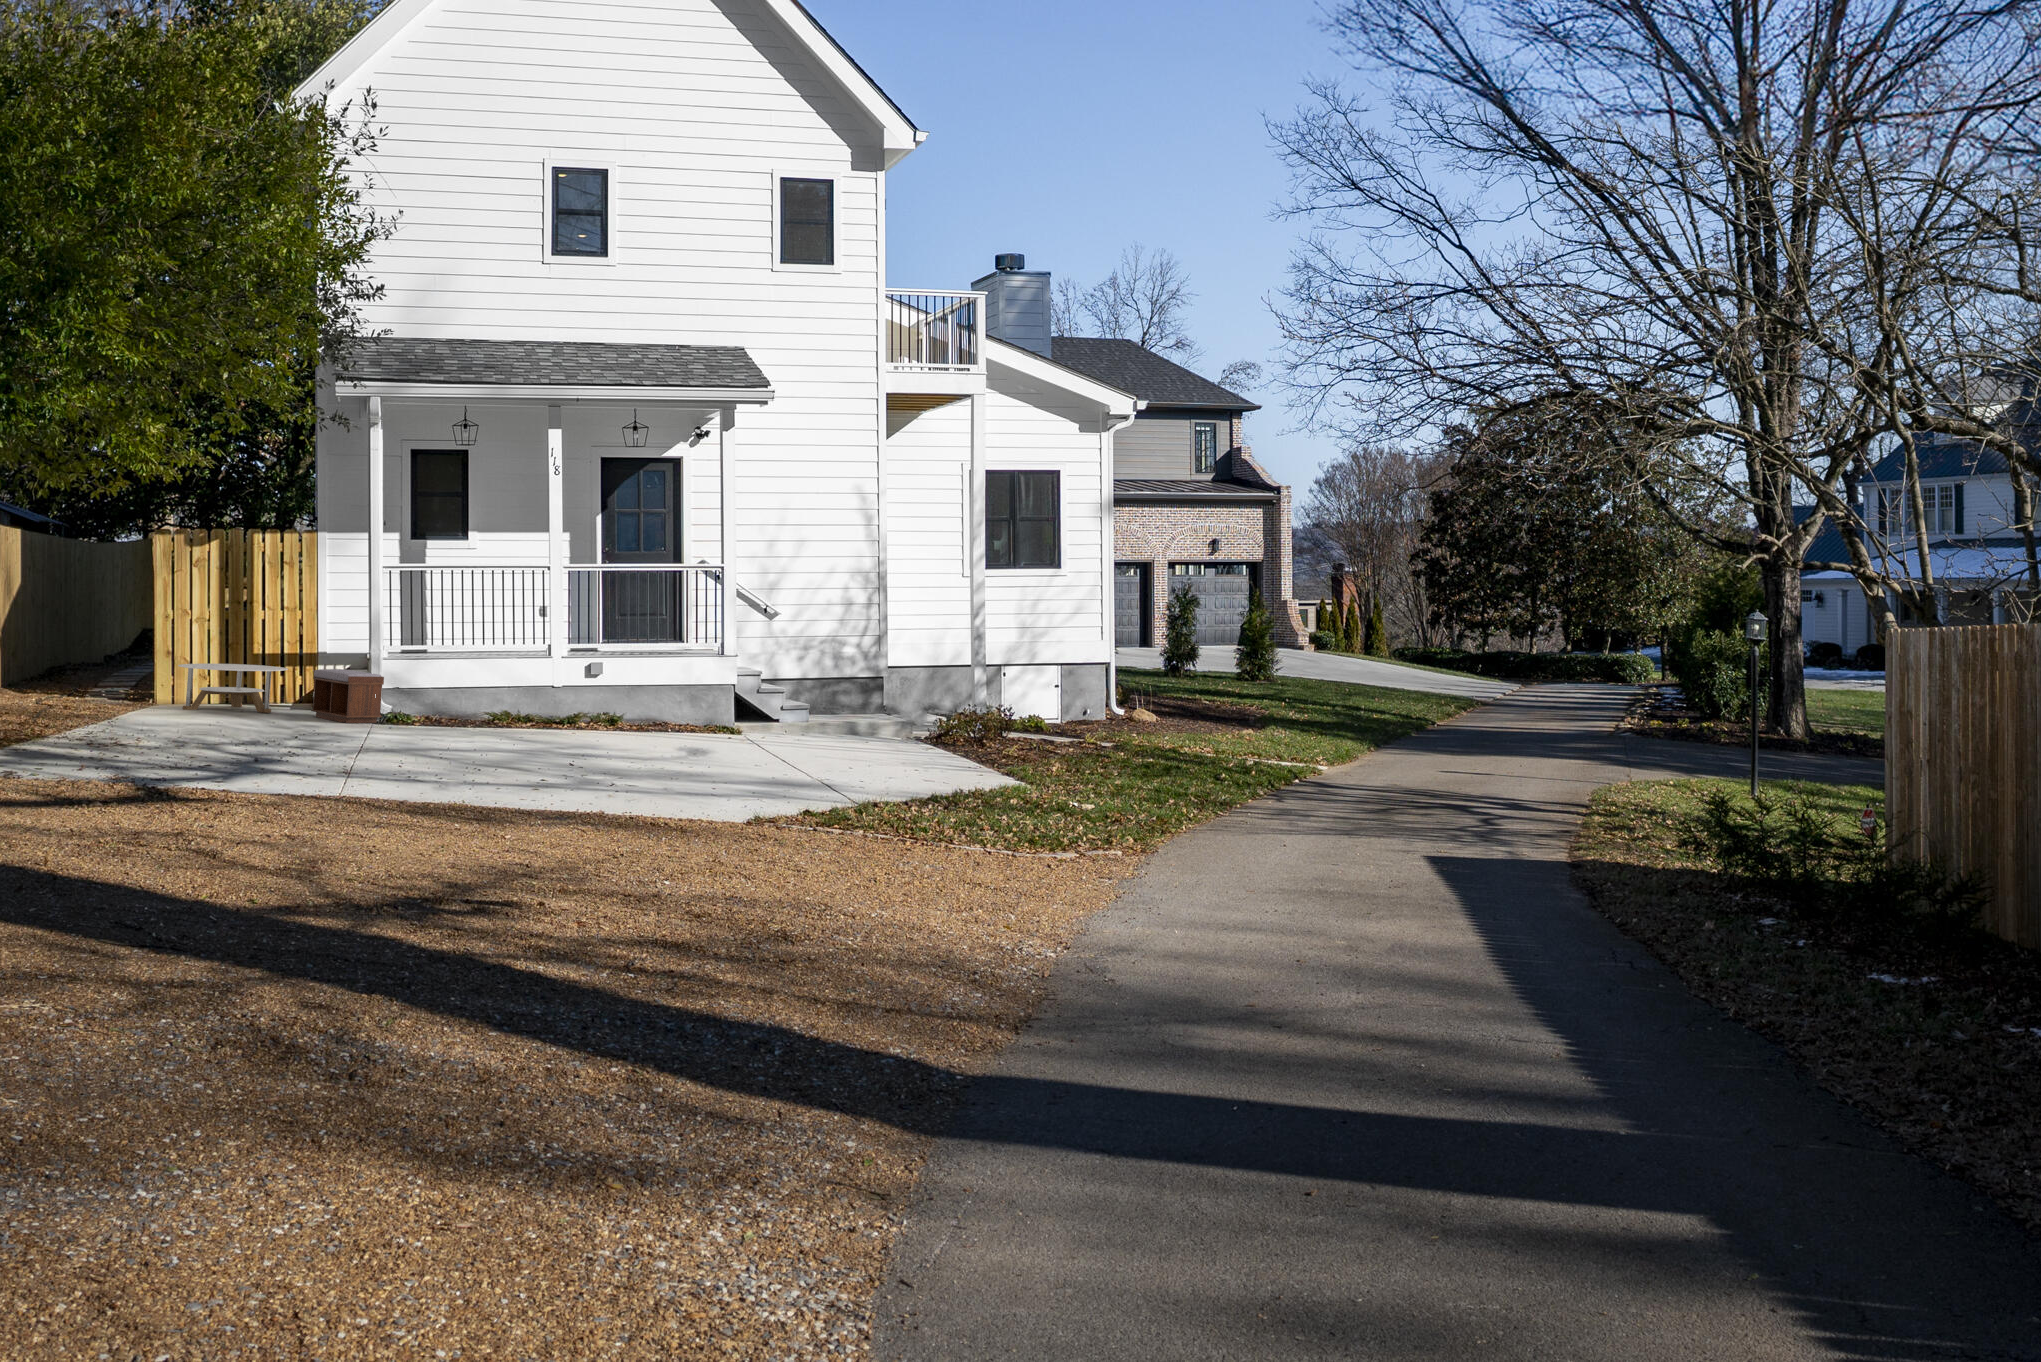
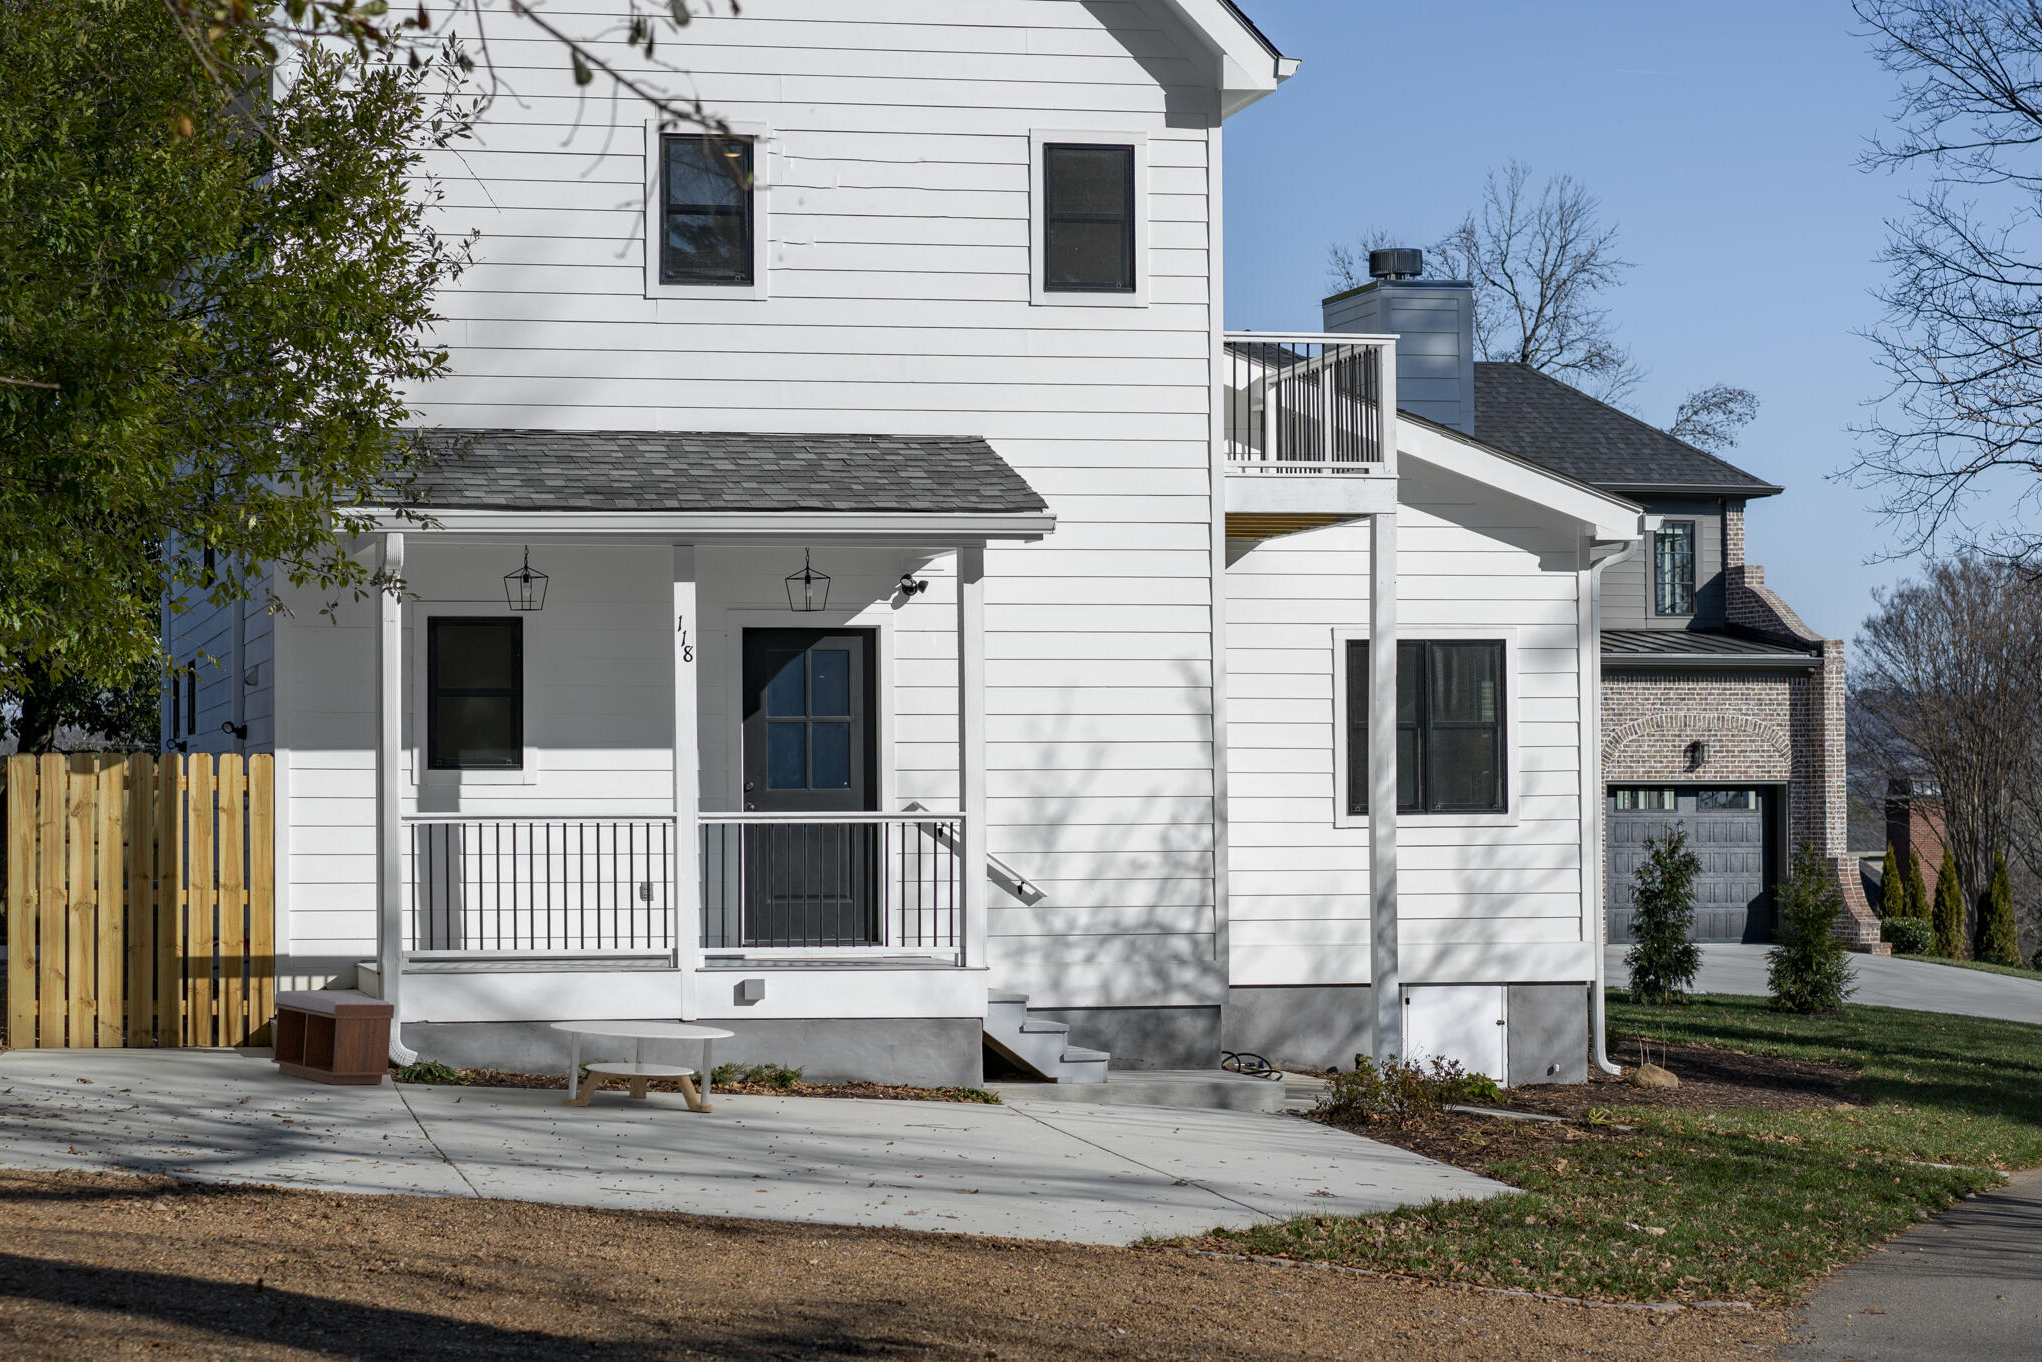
round table: present [178,664,288,713] -> present [550,1021,734,1112]

